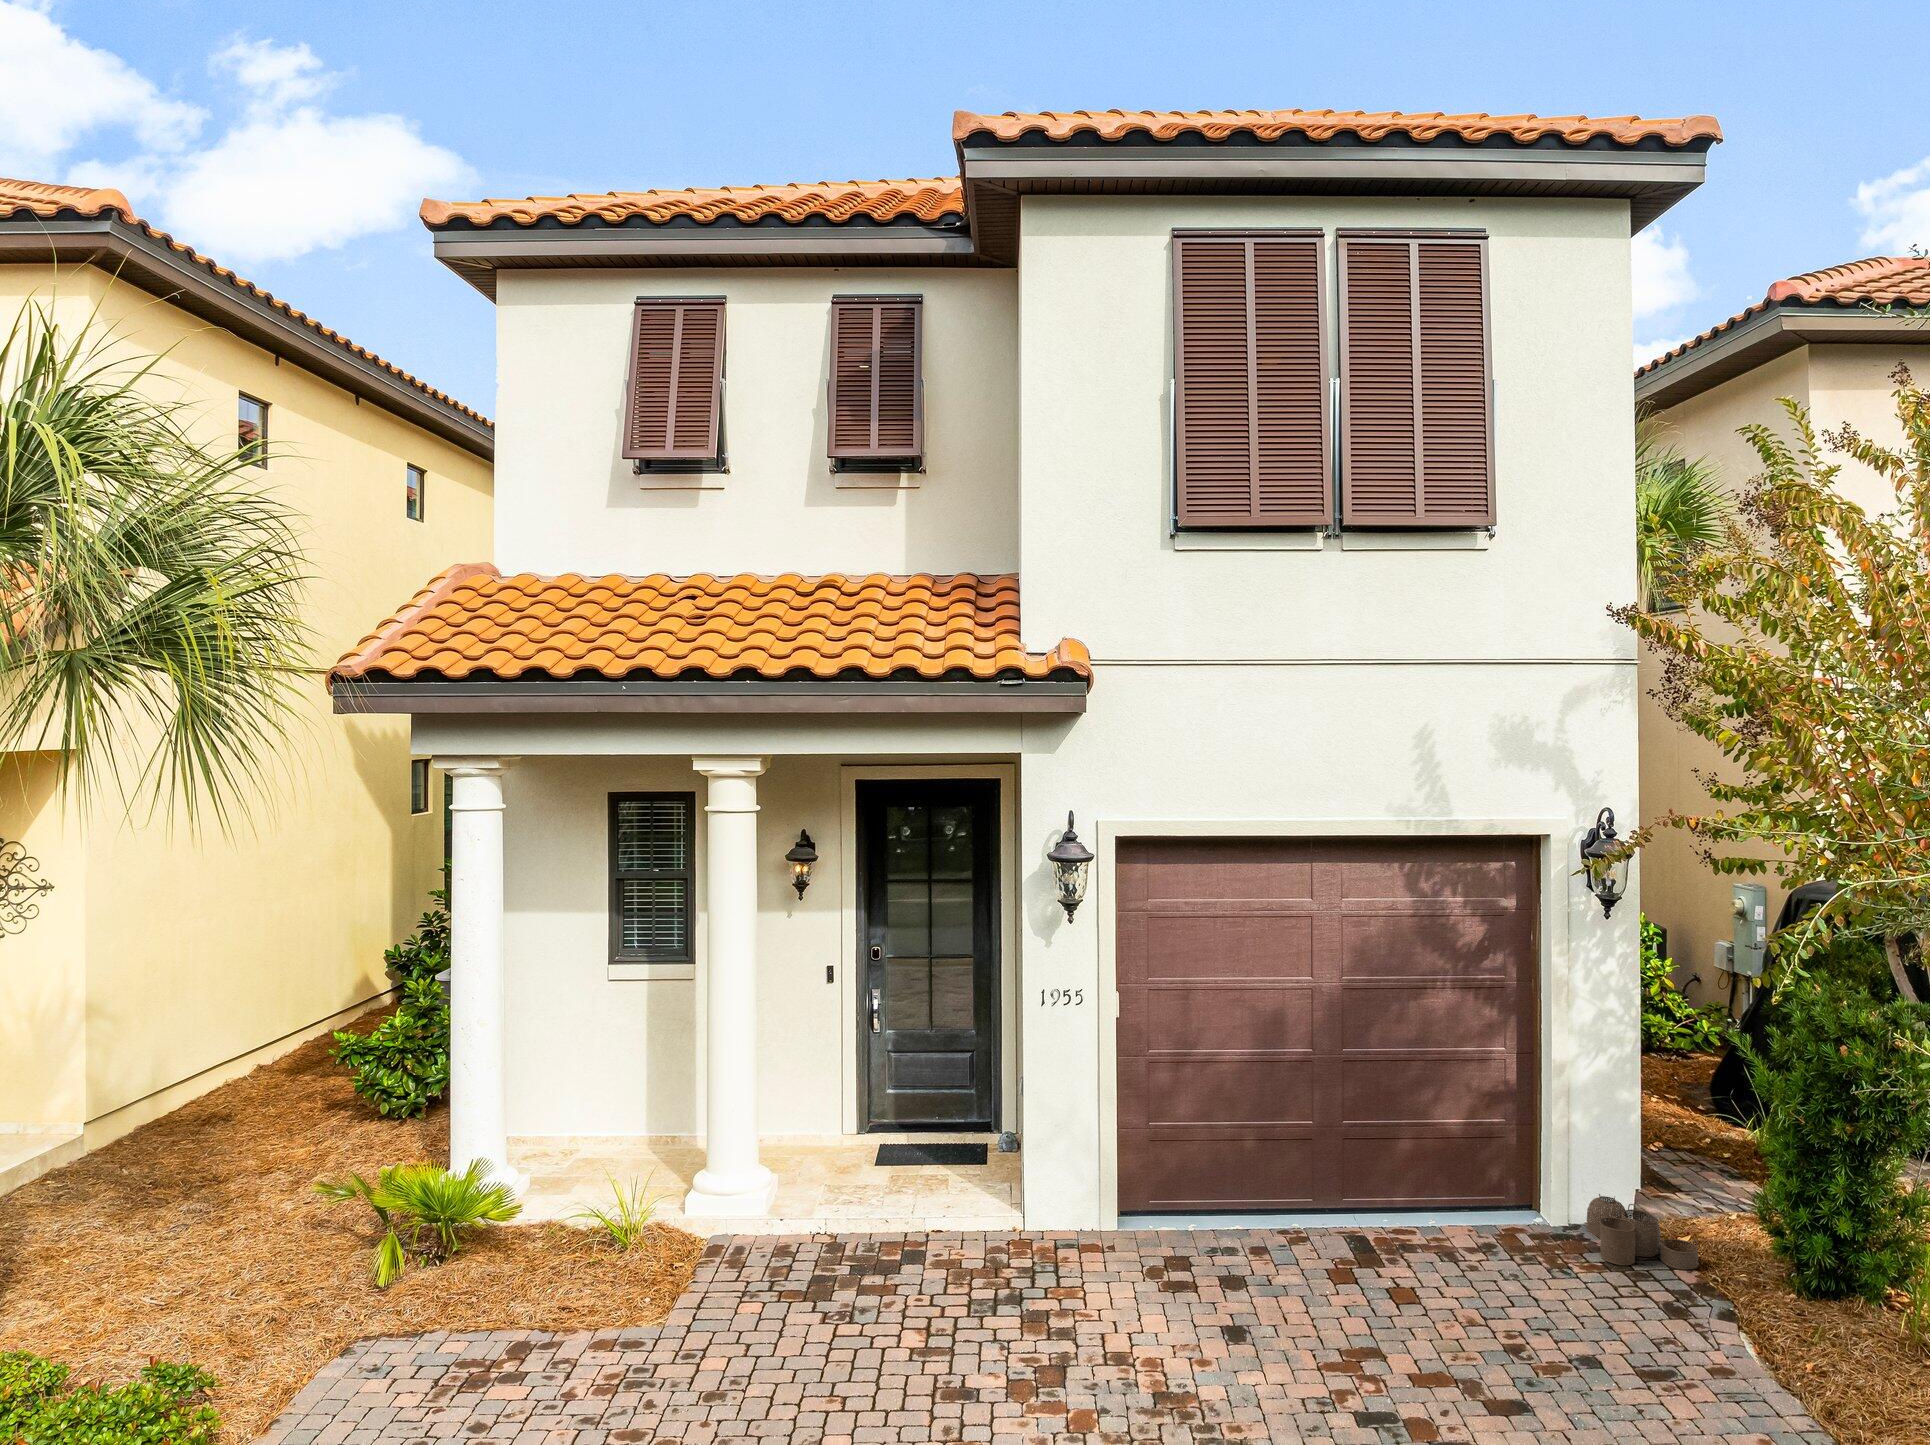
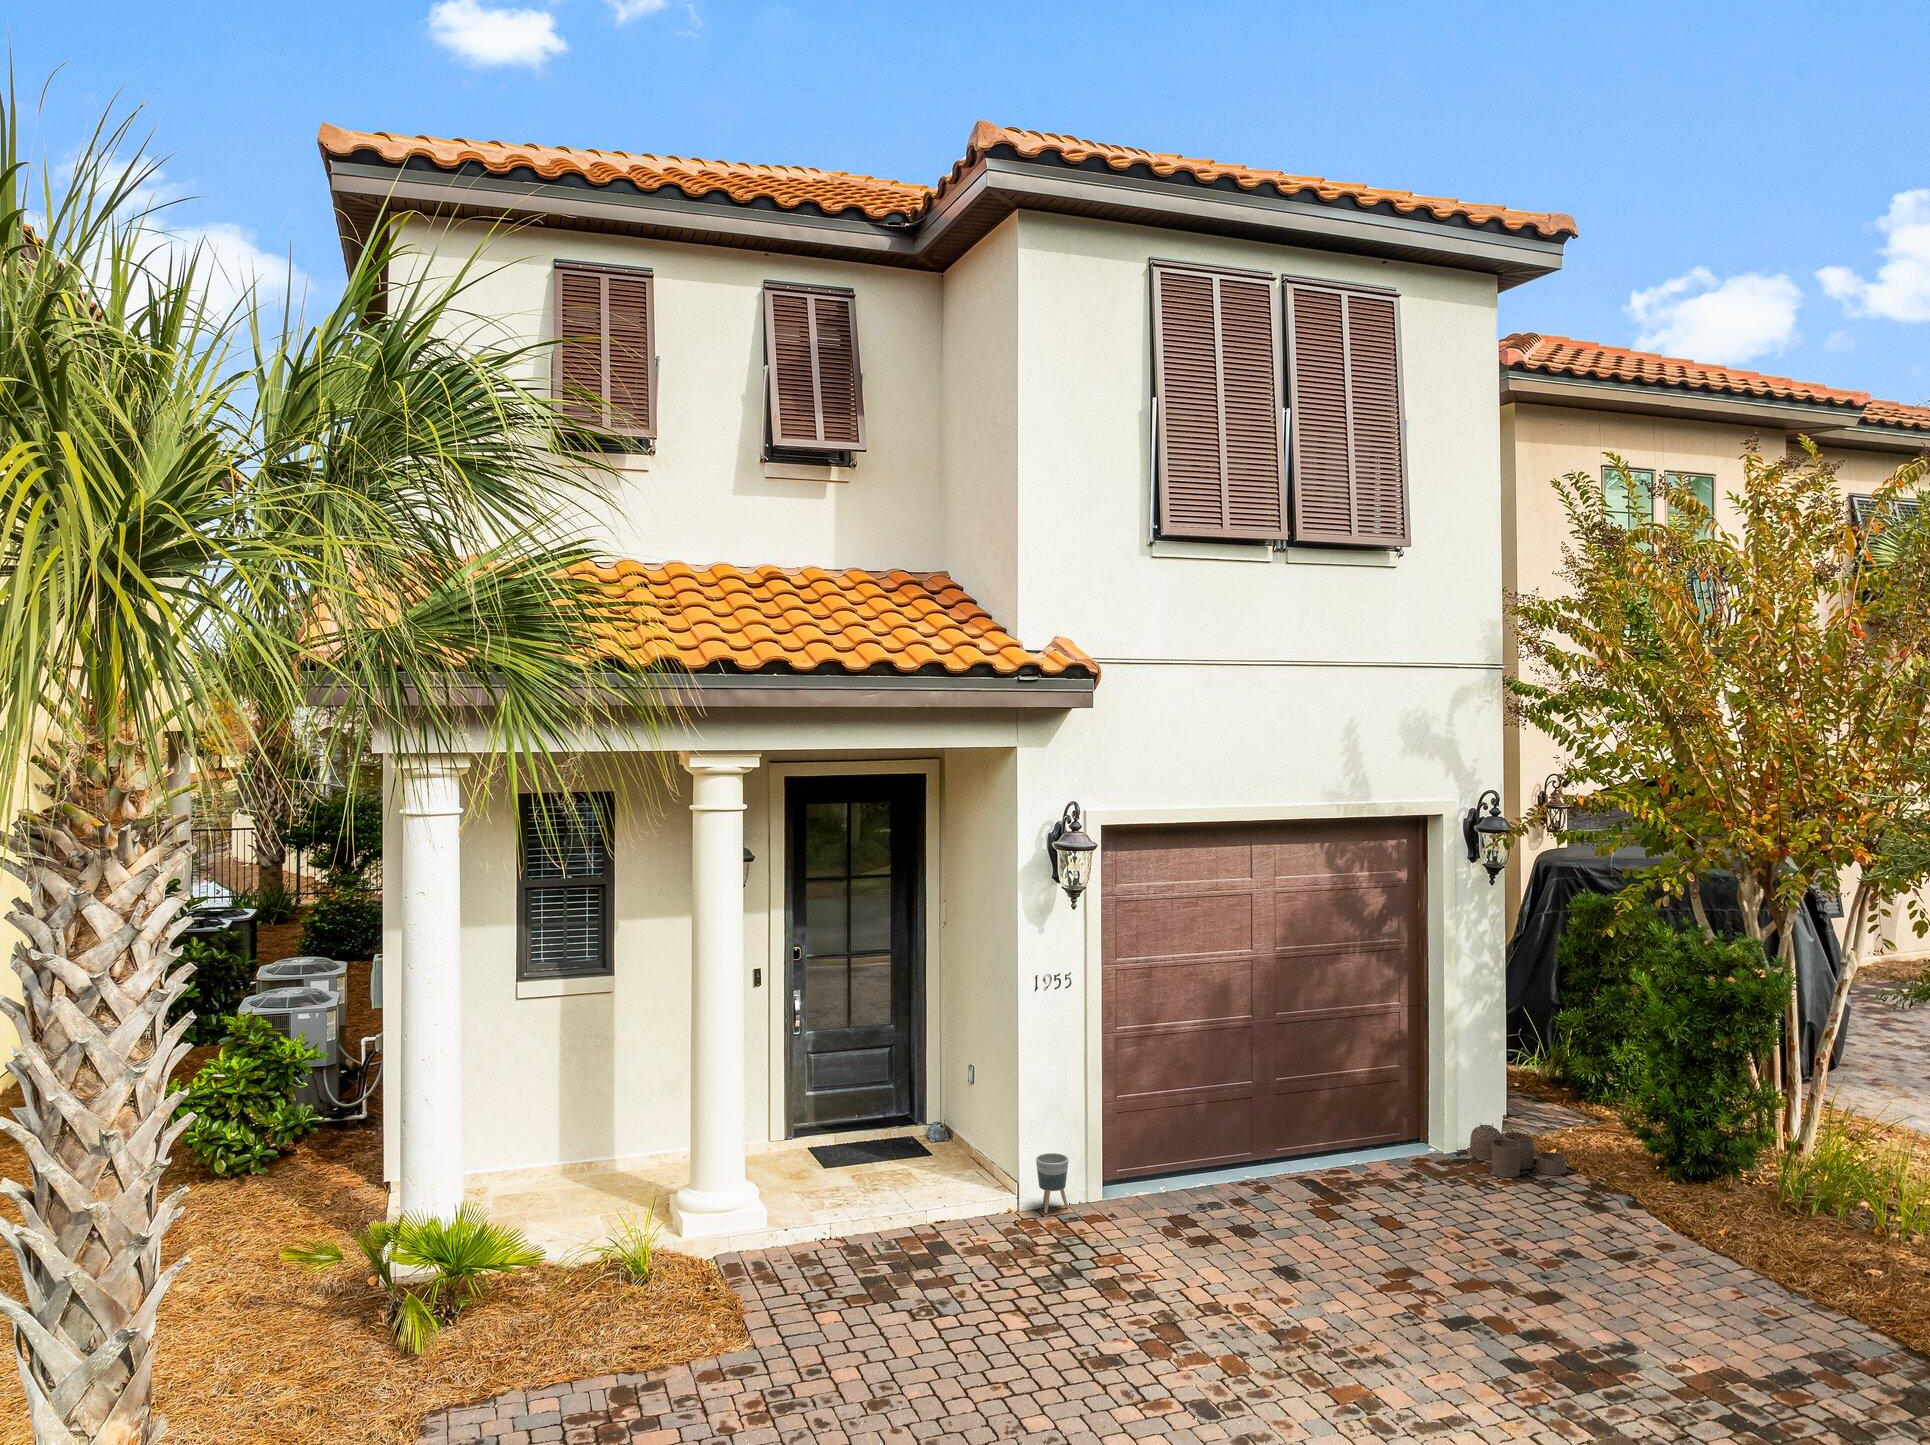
planter: none [1049,1179,1084,1243] -> present [1036,1153,1068,1214]

